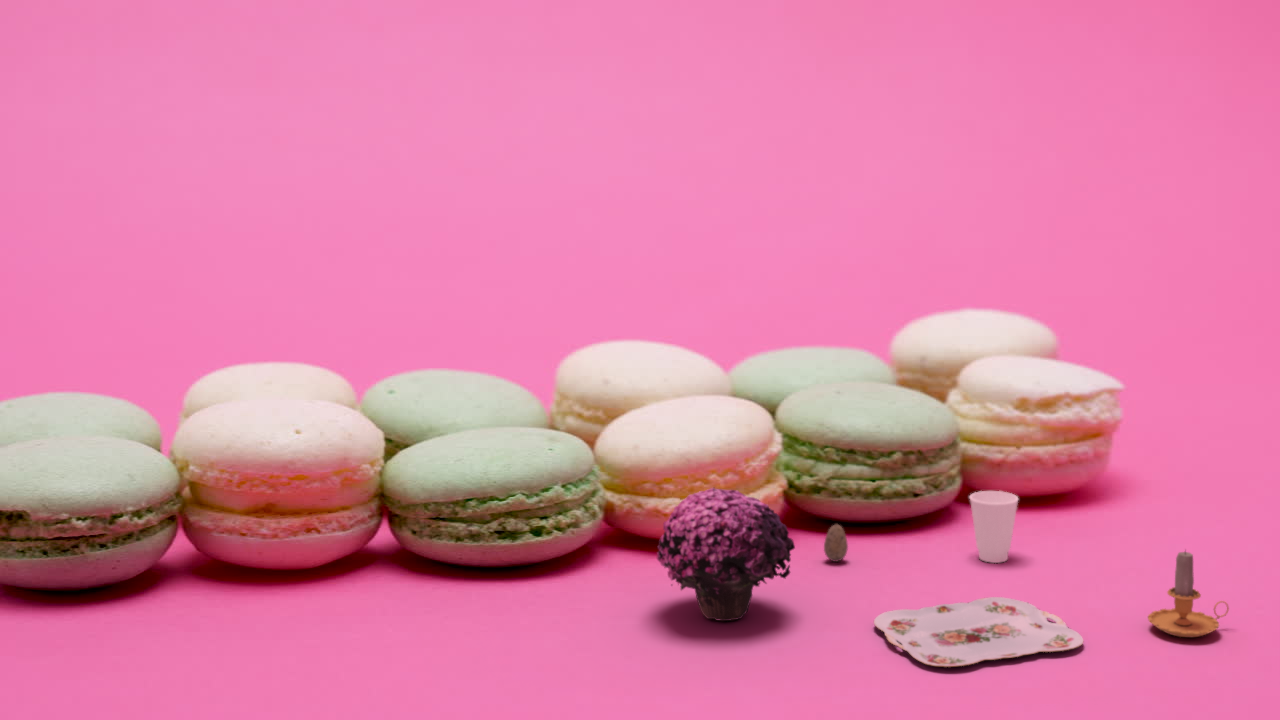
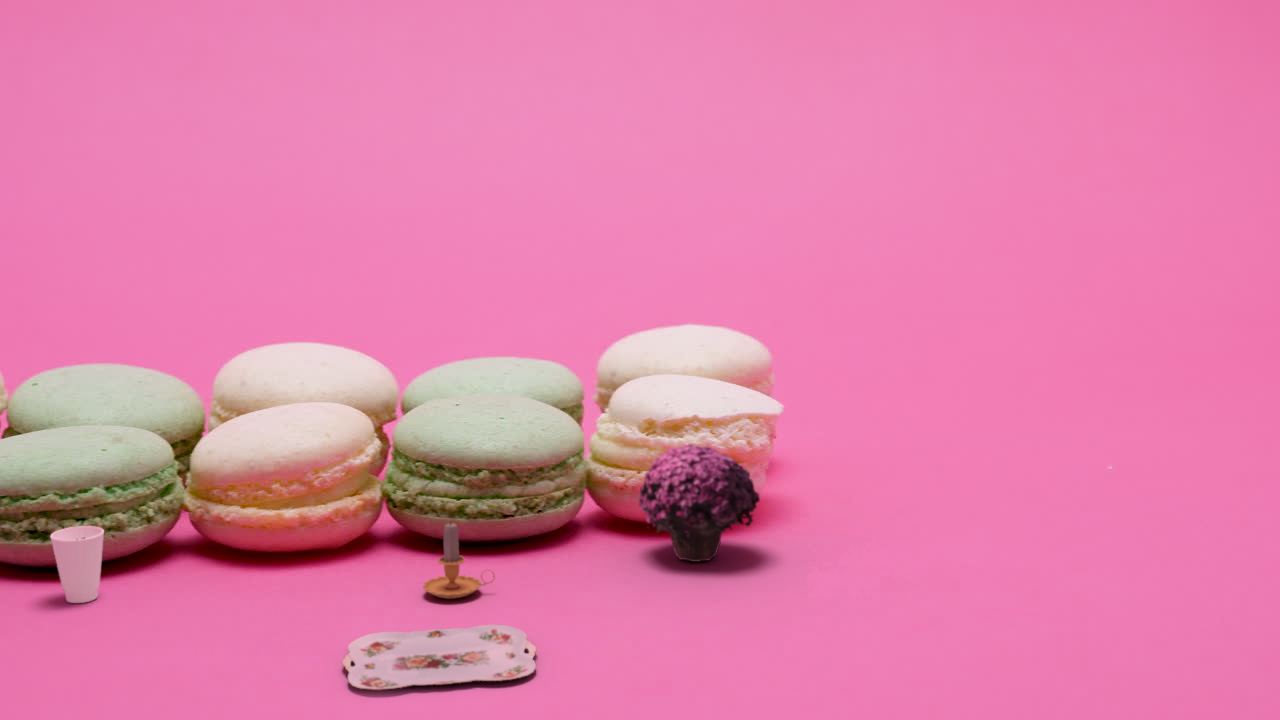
flower: present [657,488,795,621] -> present [639,444,760,562]
cup: present [970,491,1018,563] -> present [50,526,104,603]
decorative egg: present [824,524,848,561] -> none [383,542,407,581]
candle: present [1148,552,1229,637] -> present [423,523,495,599]

